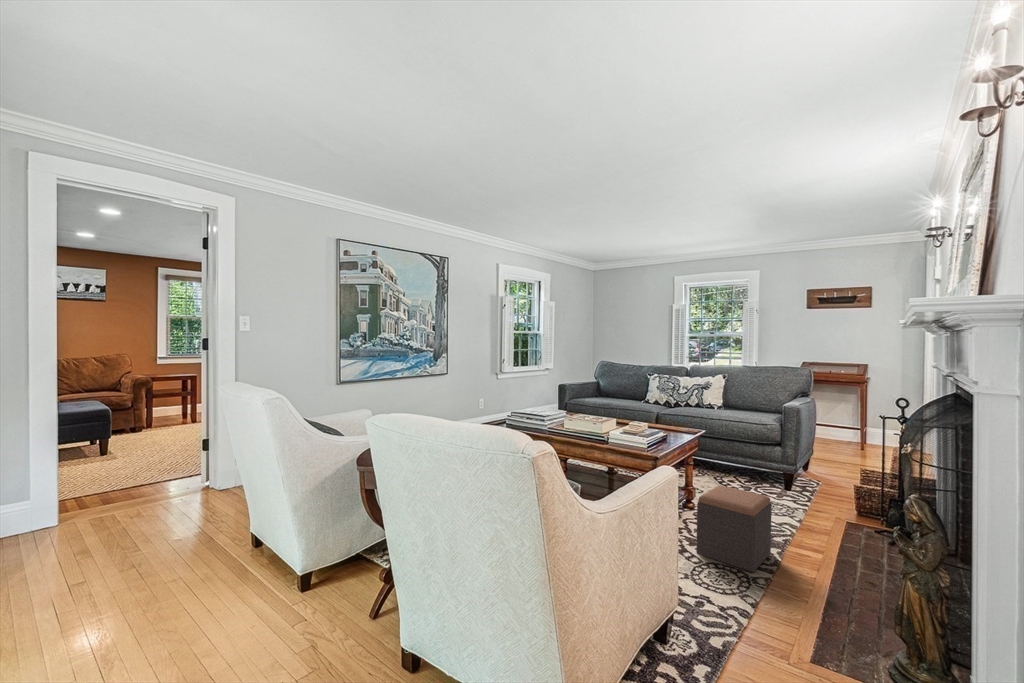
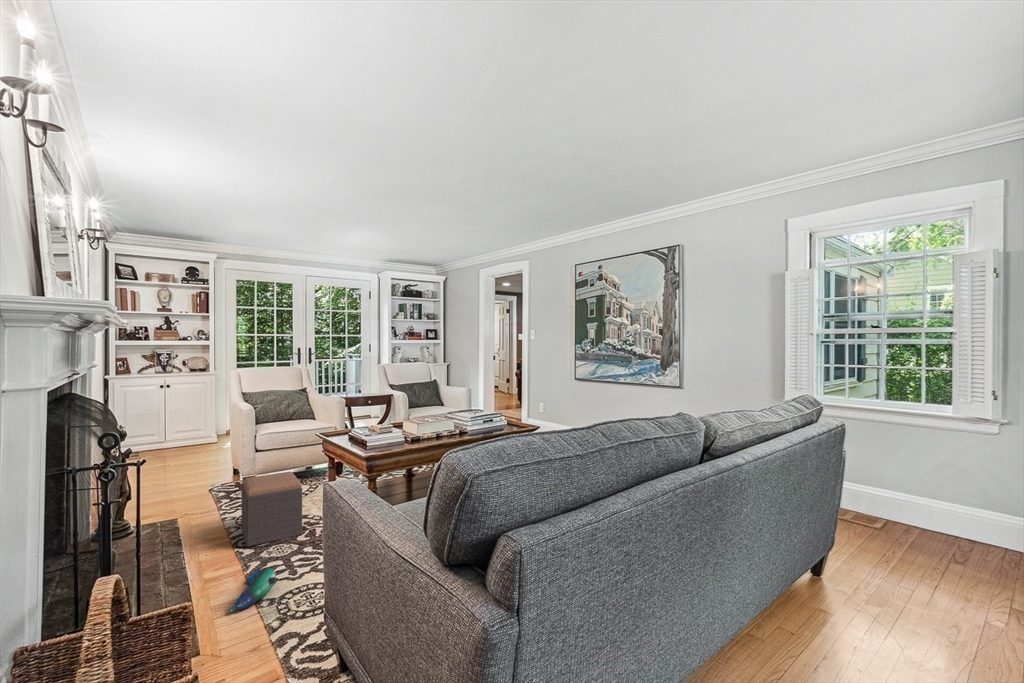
plush toy: none [782,509,823,535] -> present [230,567,276,612]

